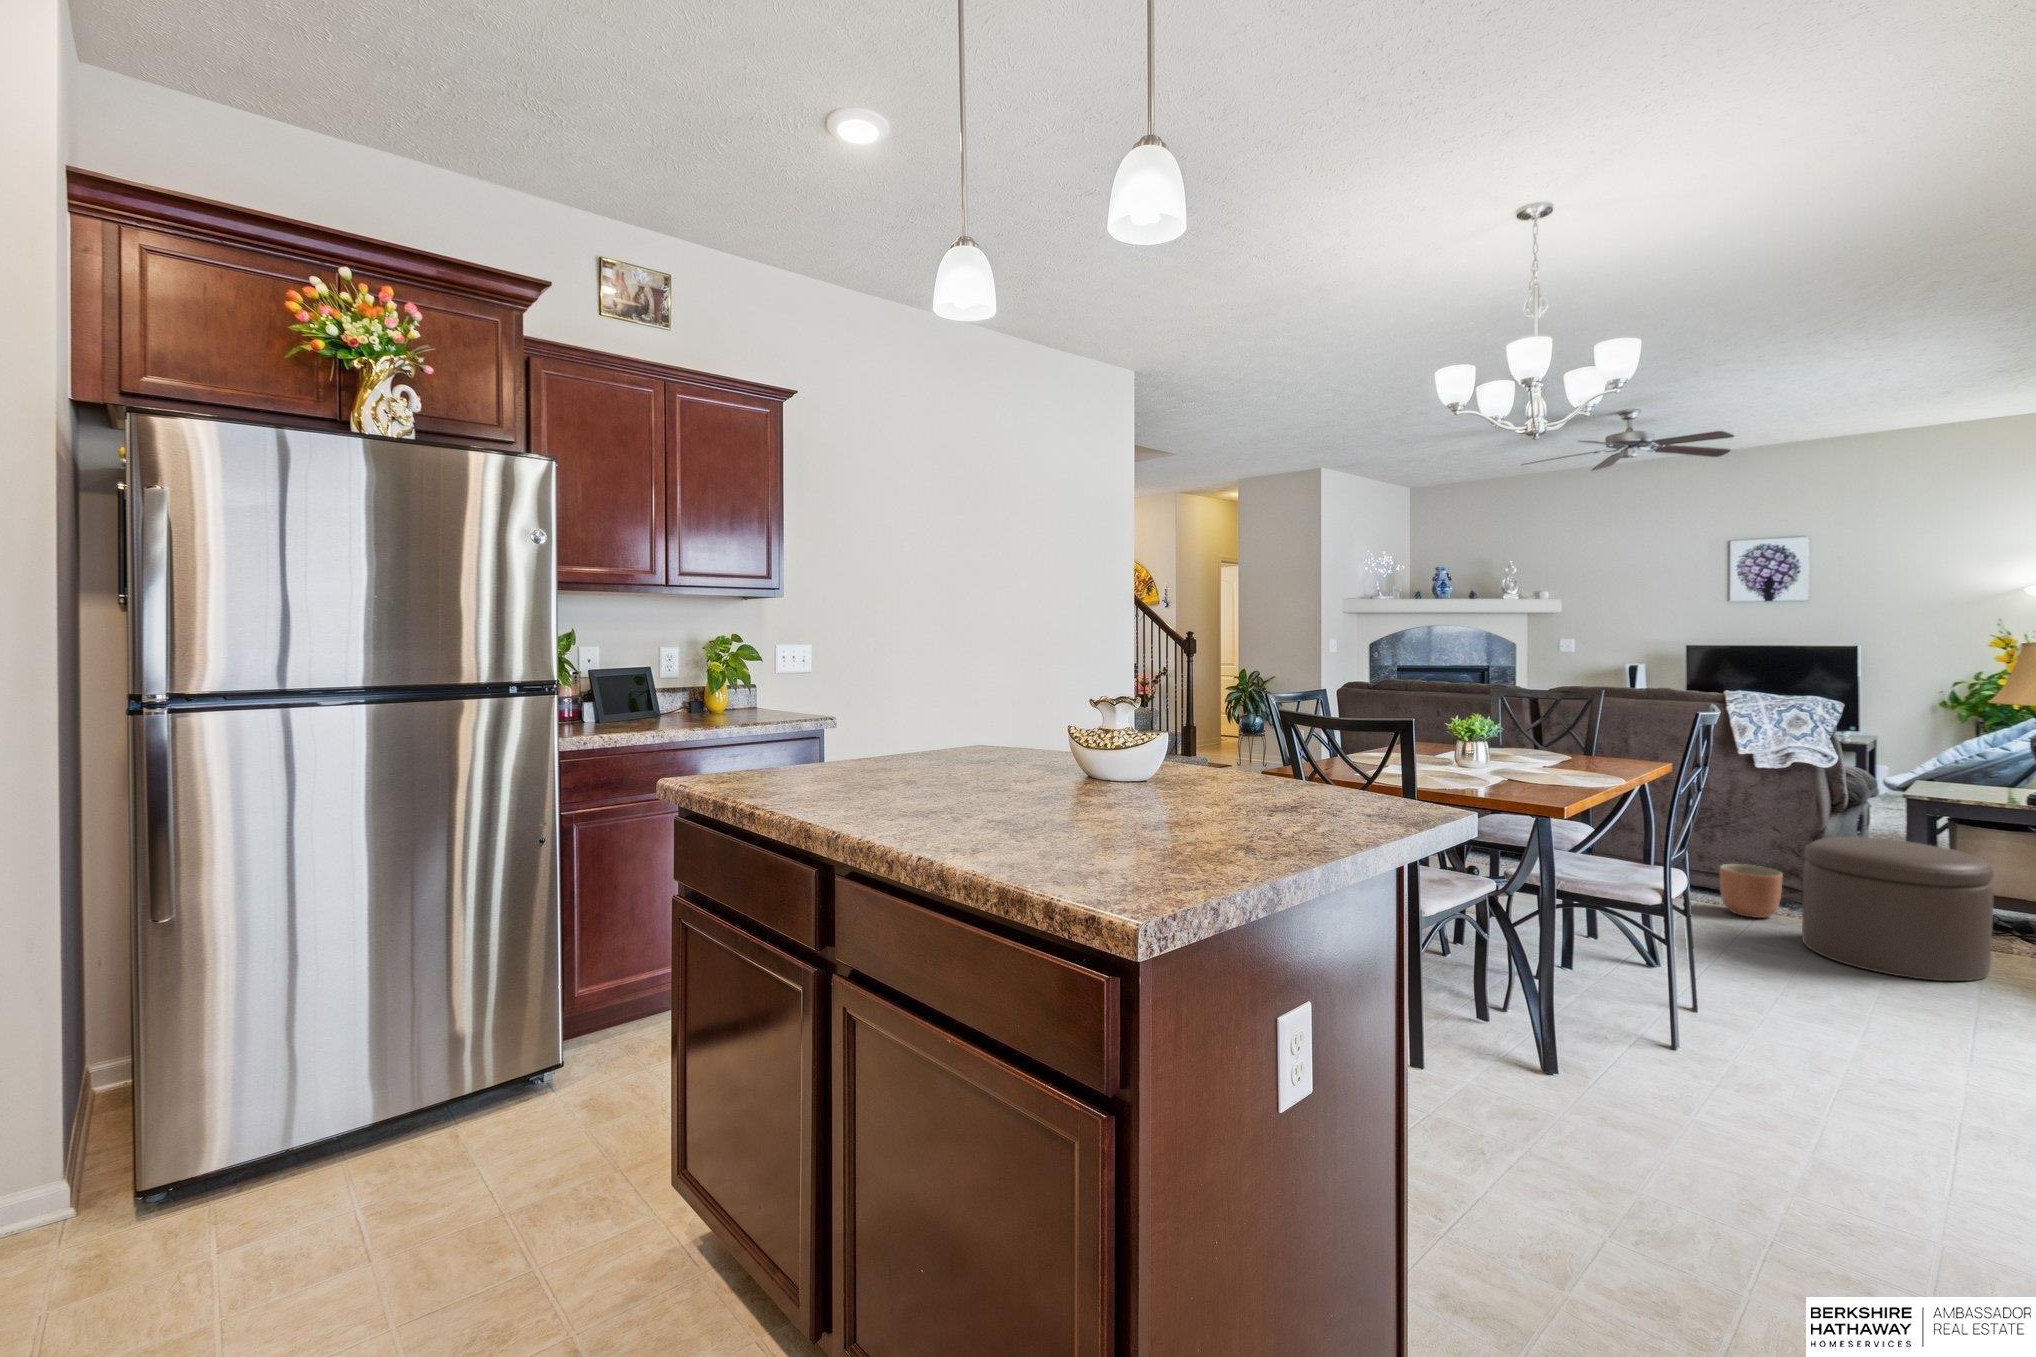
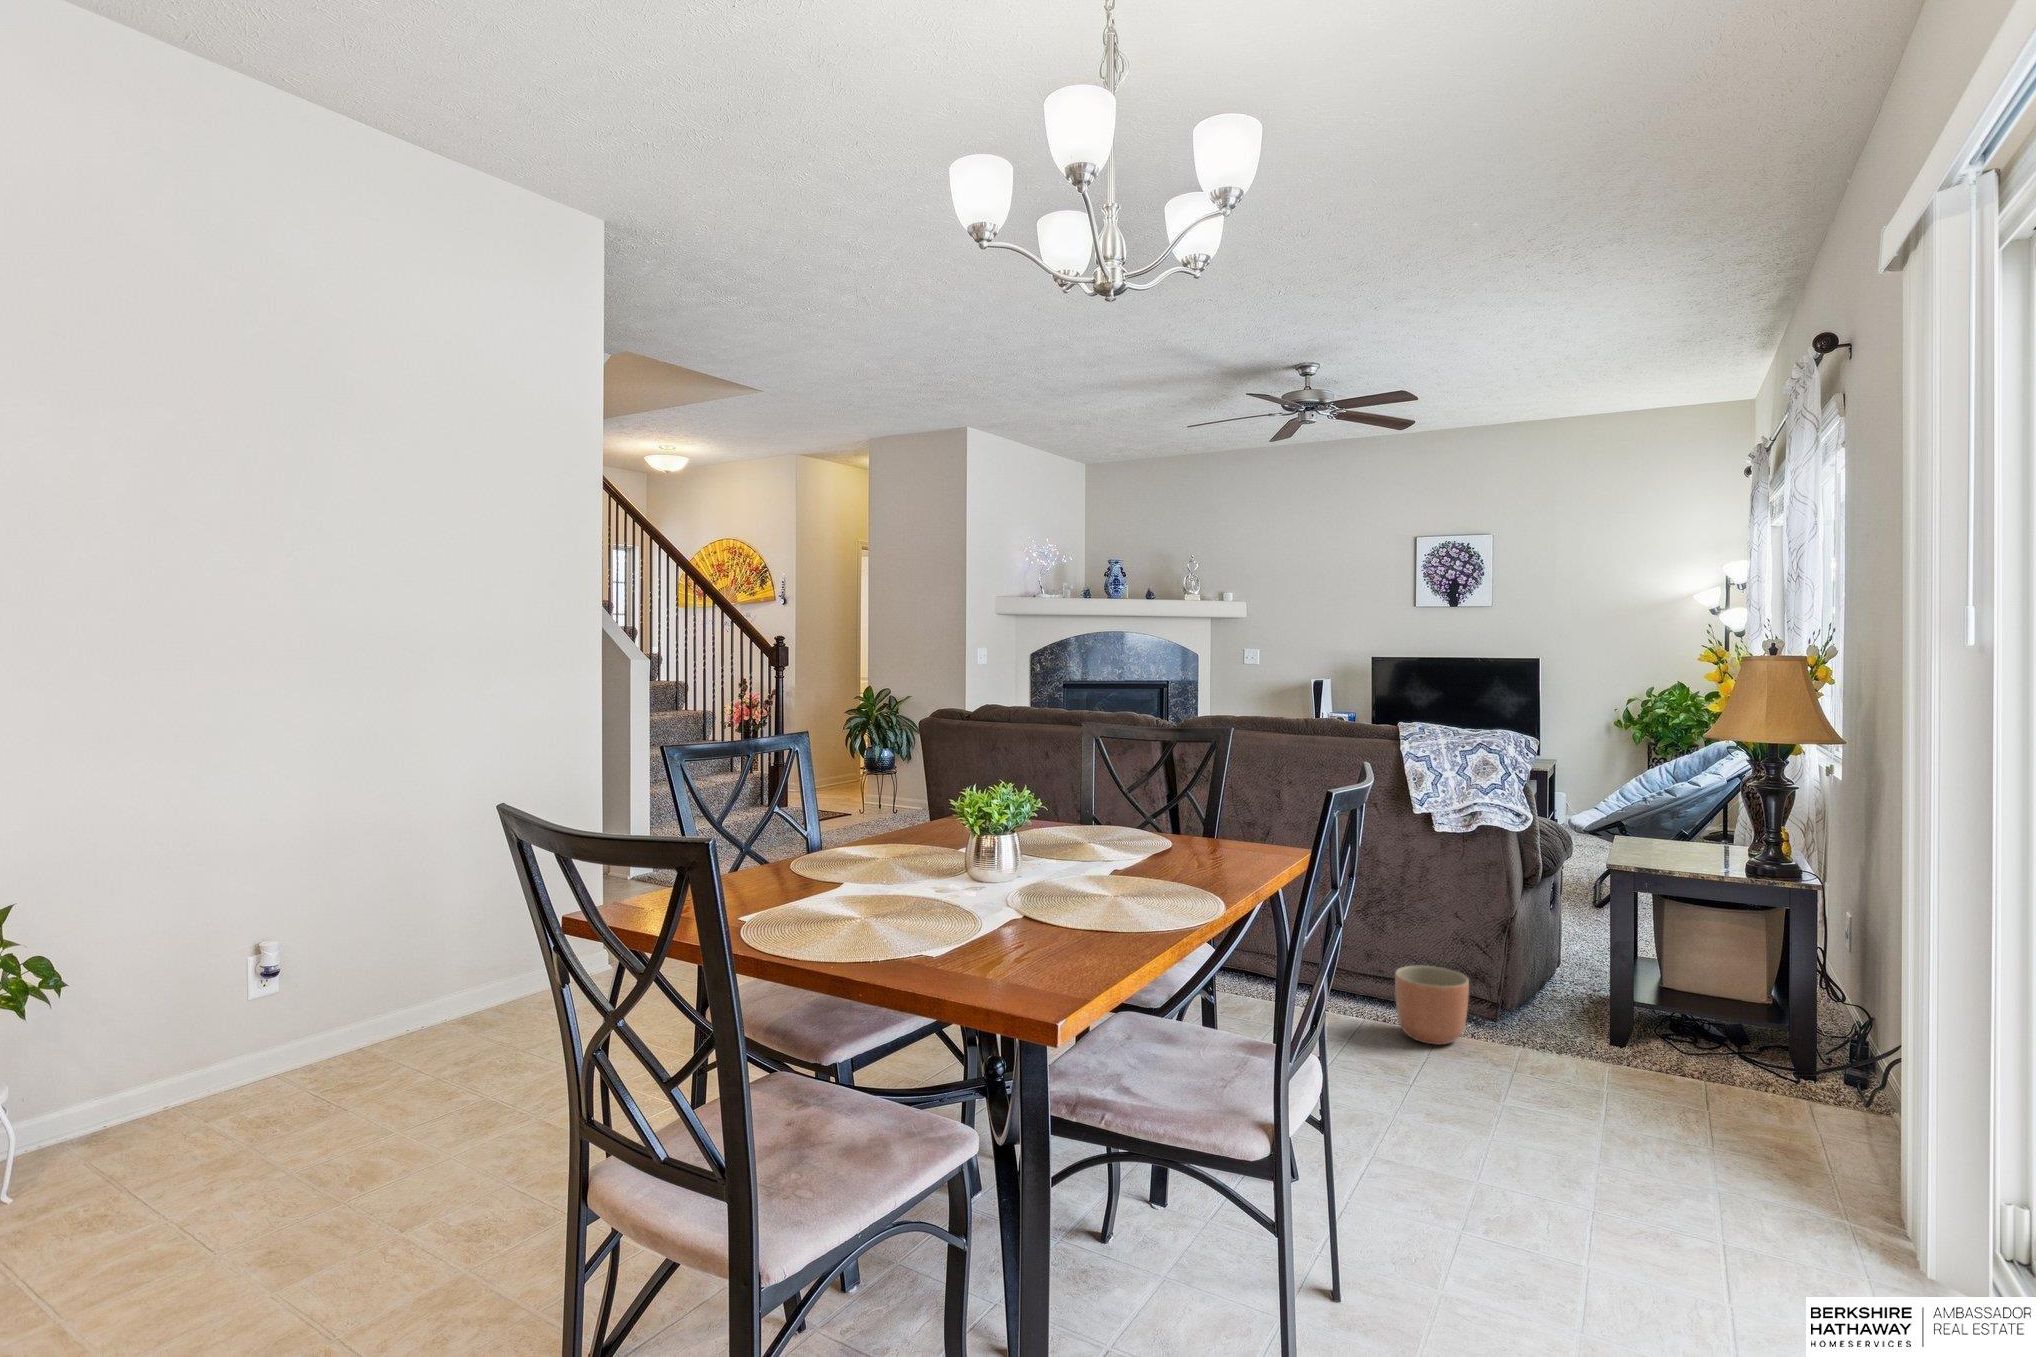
ottoman: present [1802,837,1994,981] -> none [1494,933,1718,1154]

